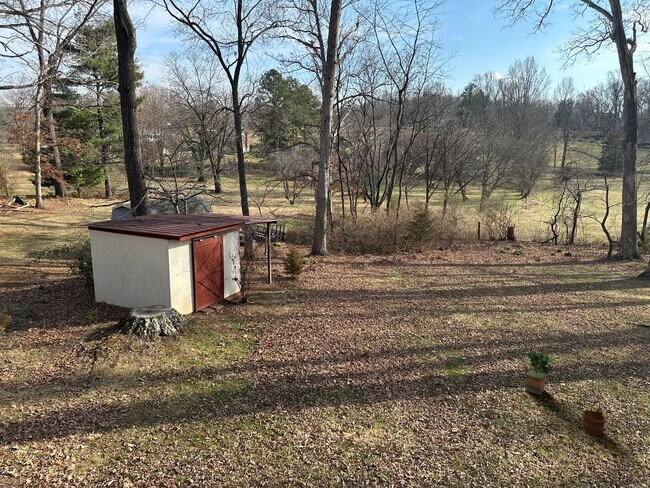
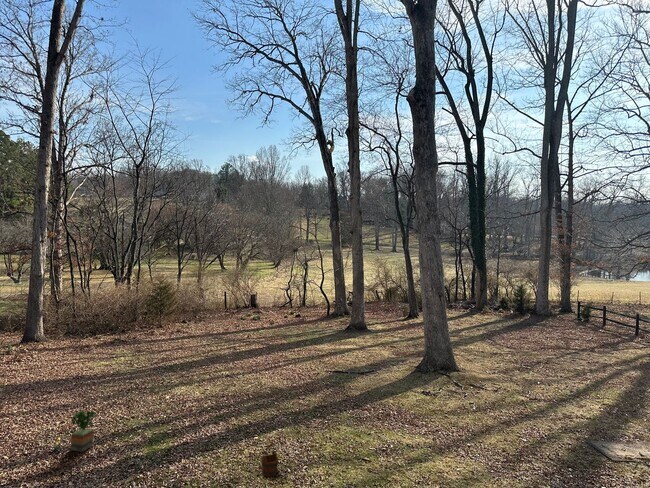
potted tree: present [525,353,553,395] -> present [71,411,98,452]

